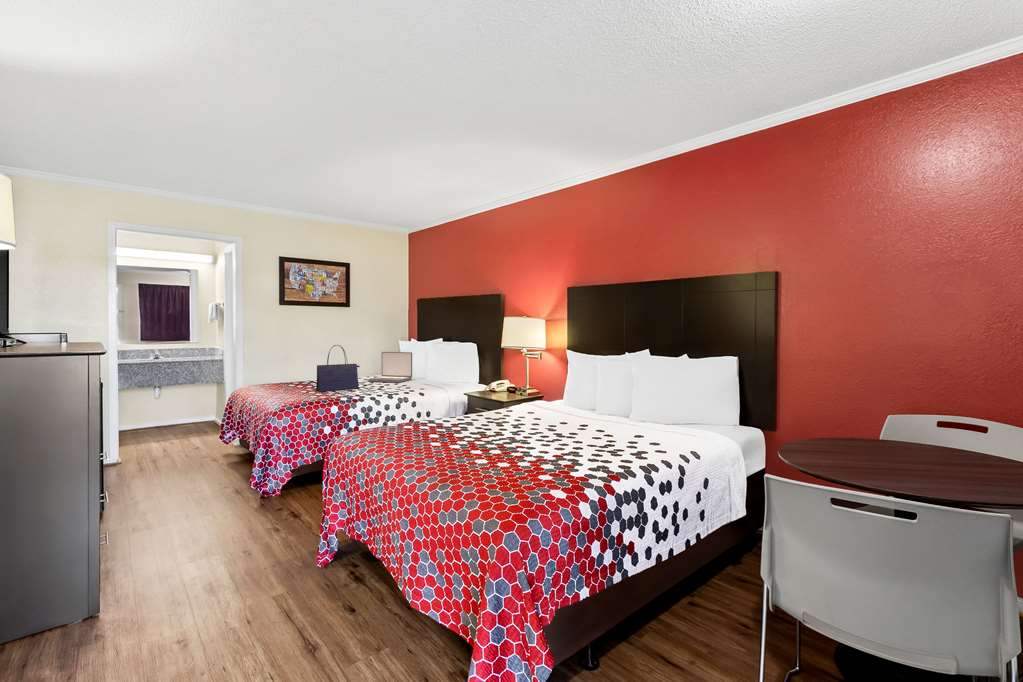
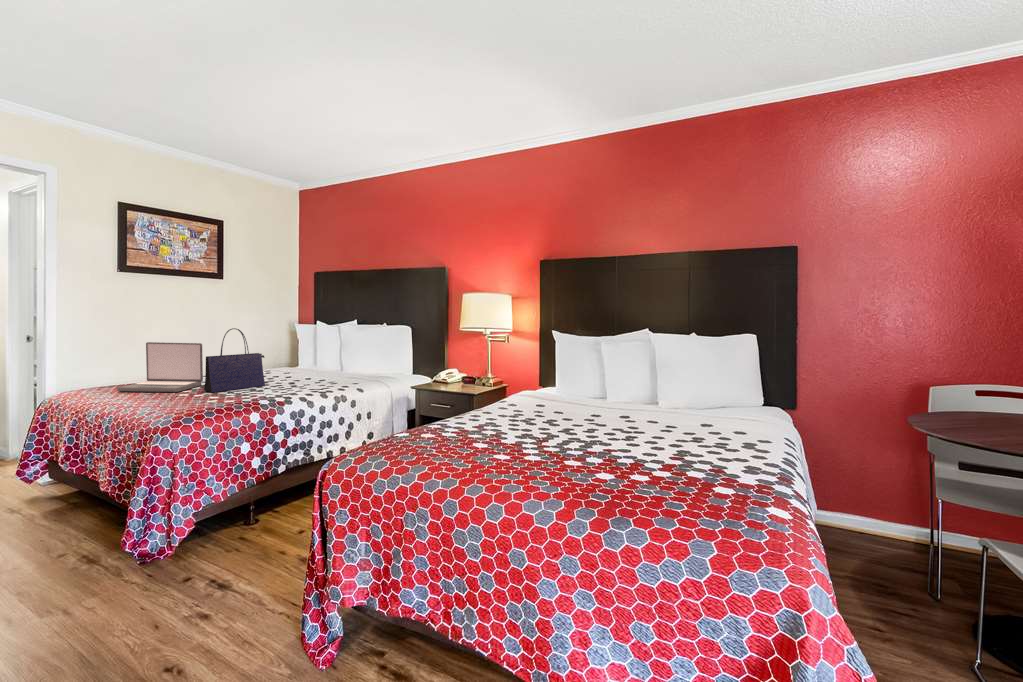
laptop: present [368,352,412,382] -> present [117,342,203,392]

